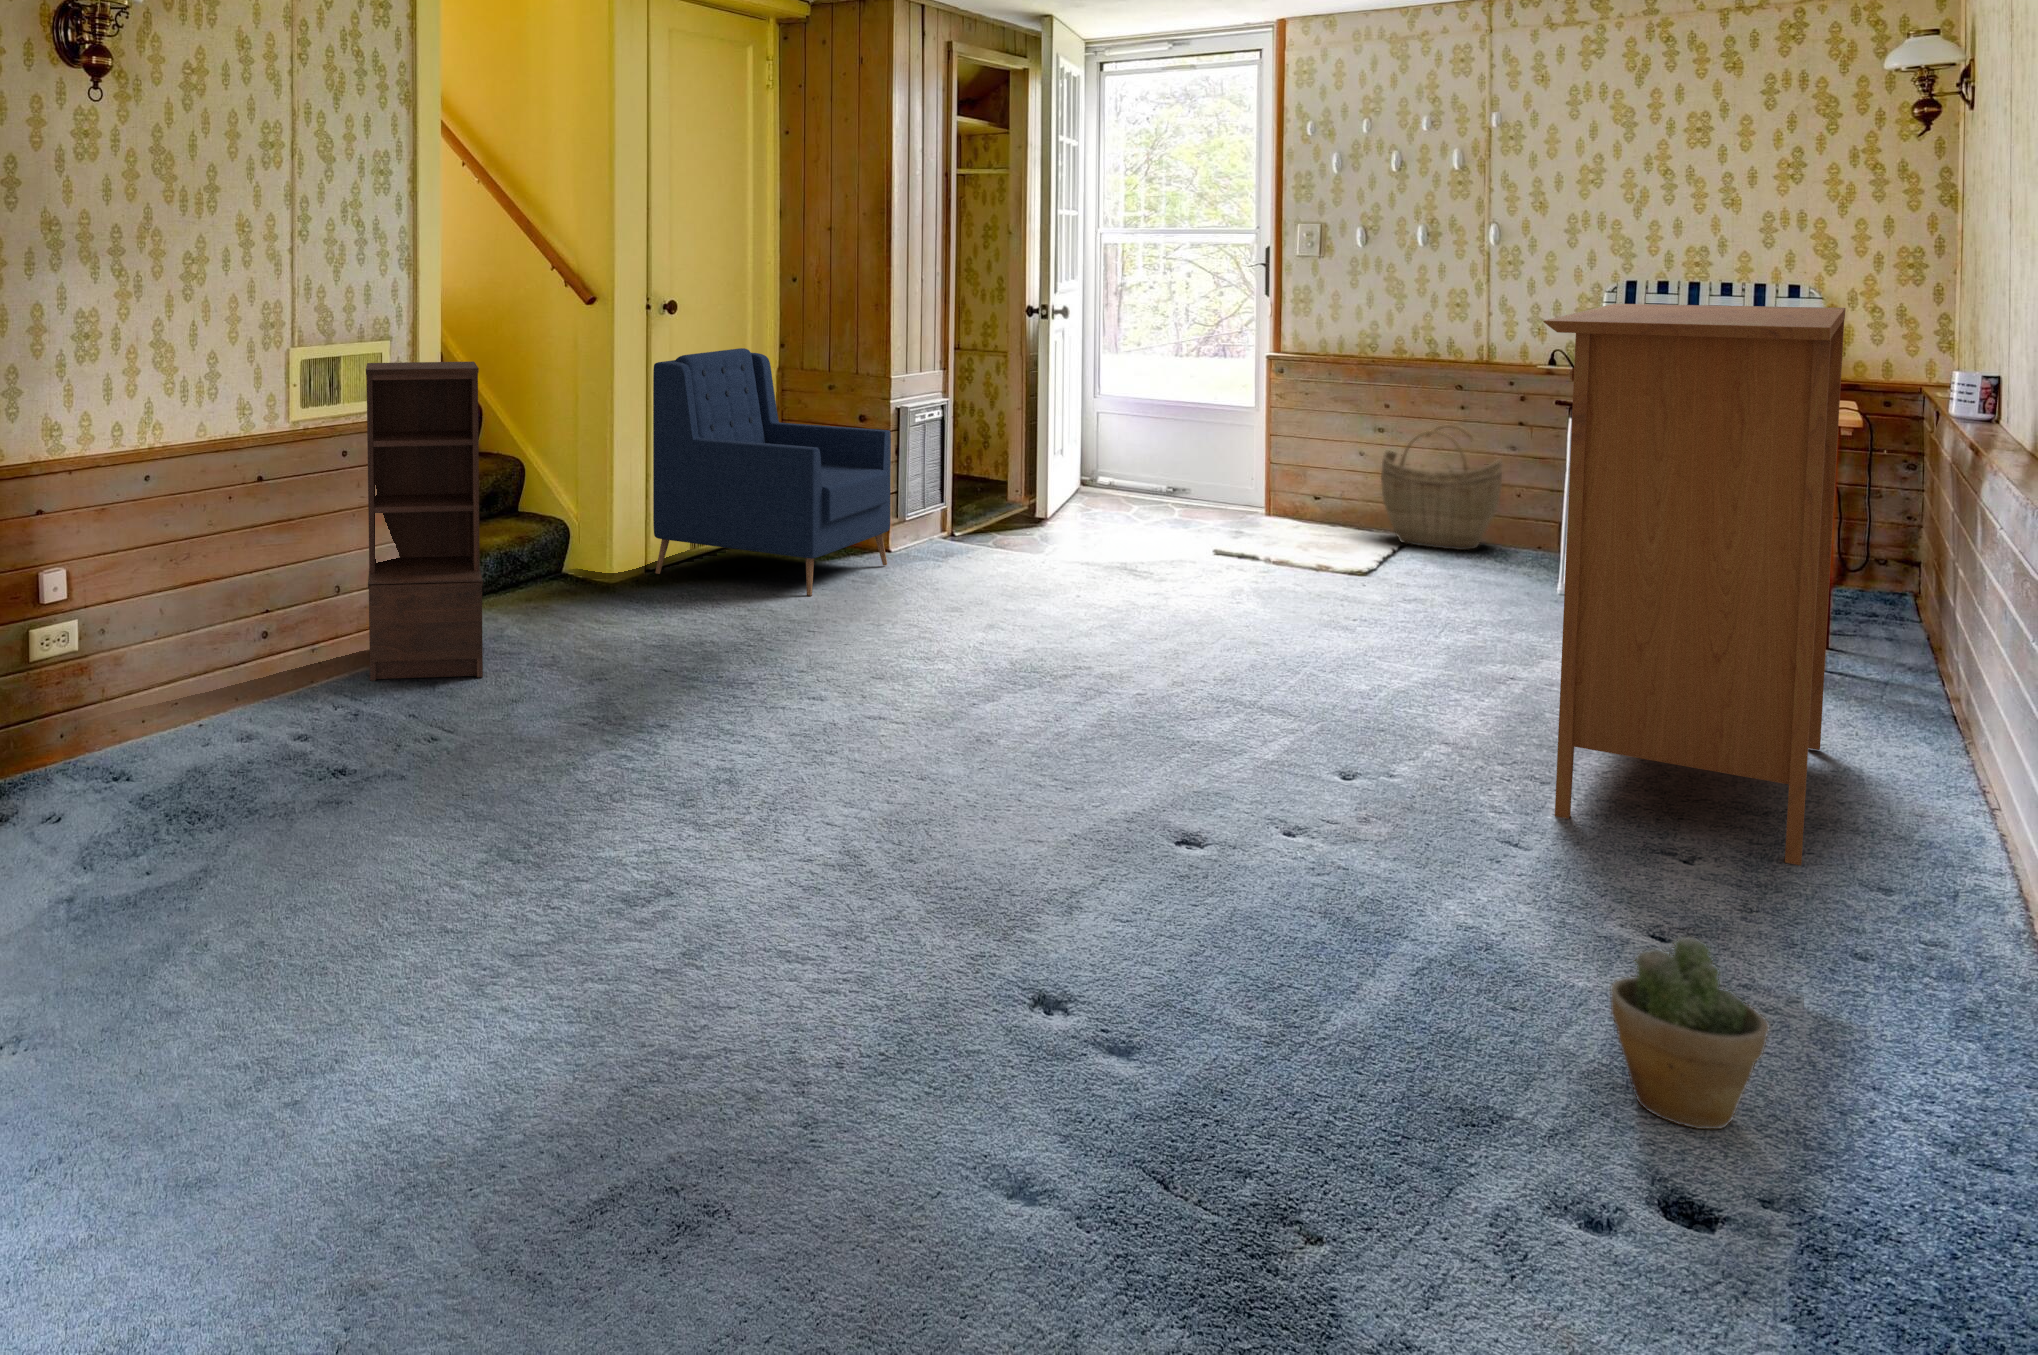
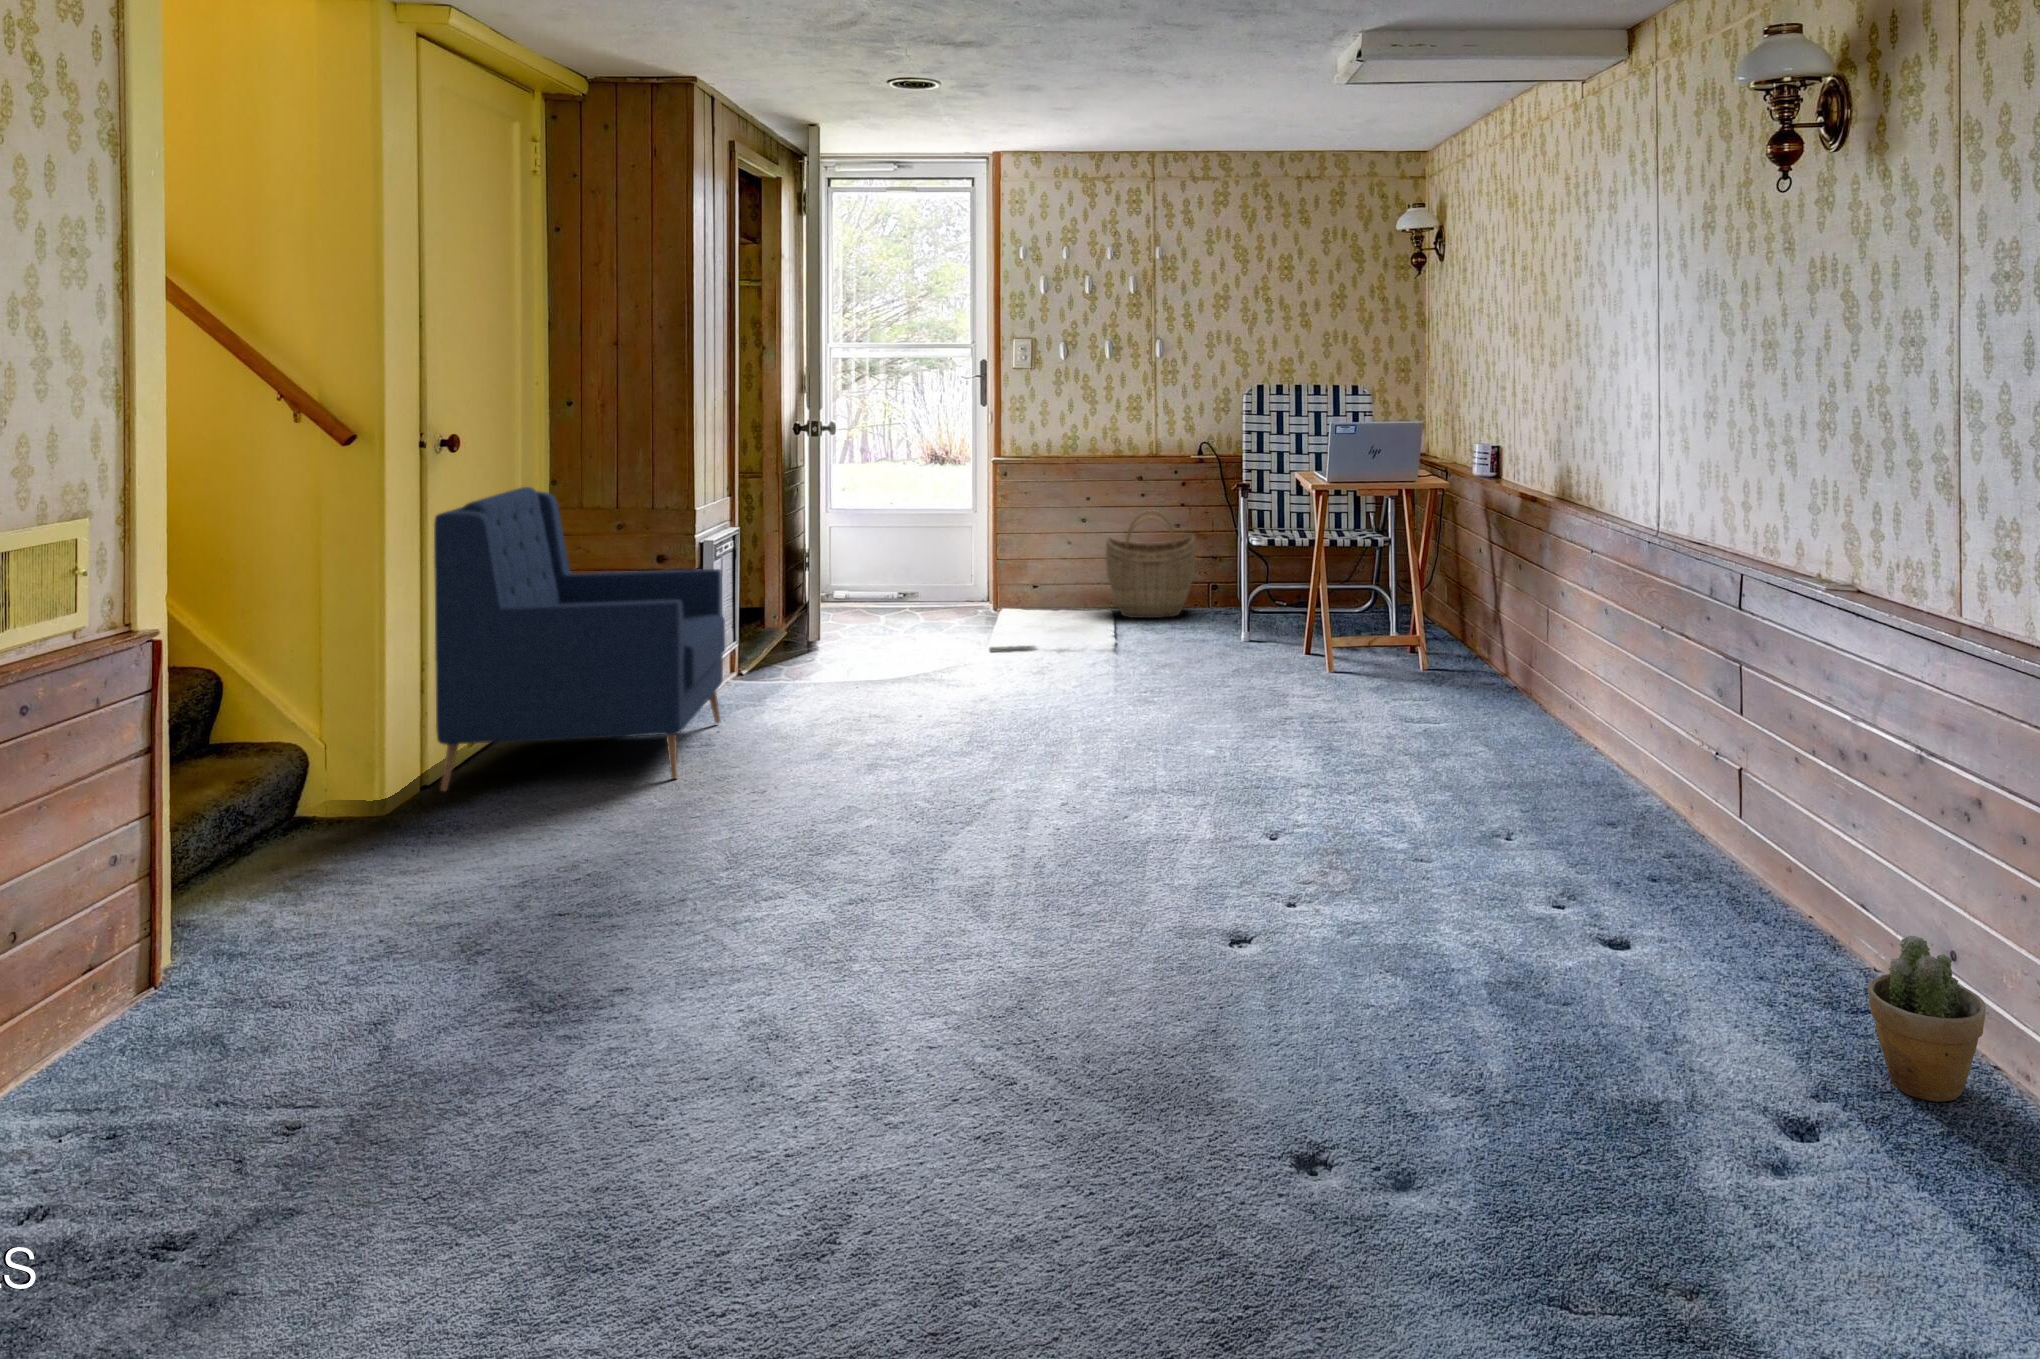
console table: present [1543,304,1846,866] -> none [1424,405,1692,845]
bookshelf: present [366,362,483,681] -> none [65,538,342,1091]

